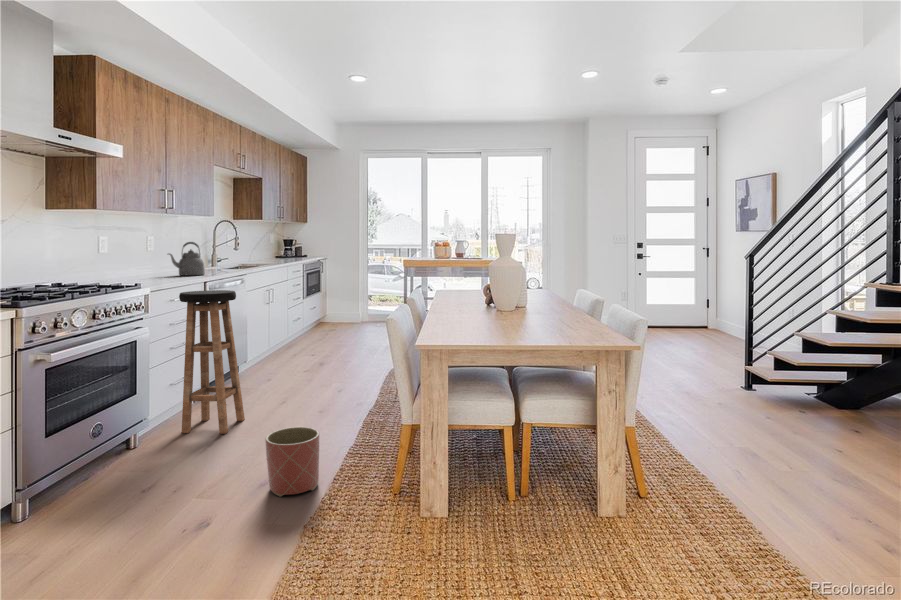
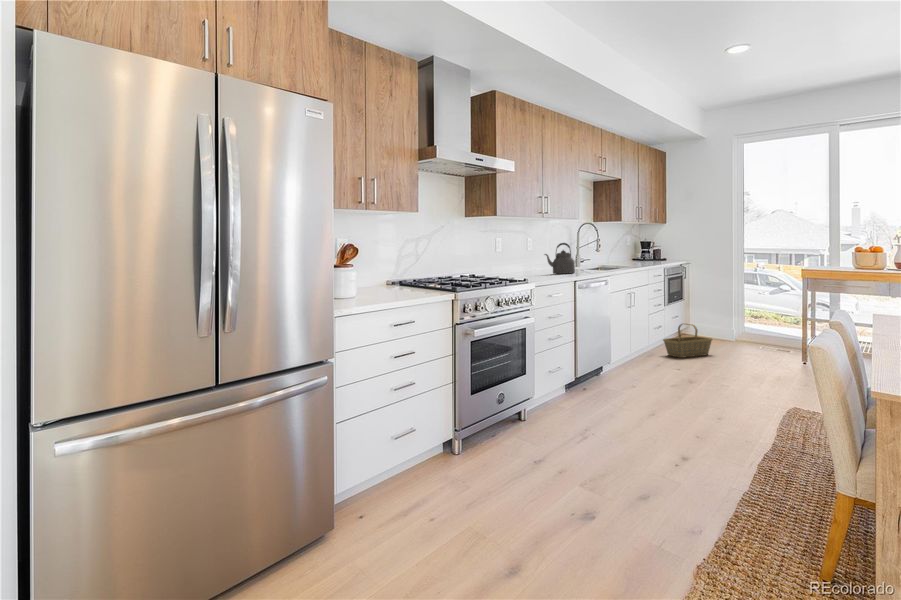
bar stool: present [179,290,245,434] -> none [560,284,615,419]
basket: none [302,320,345,352] -> present [663,324,712,358]
planter: present [265,427,319,497] -> none [646,414,702,479]

